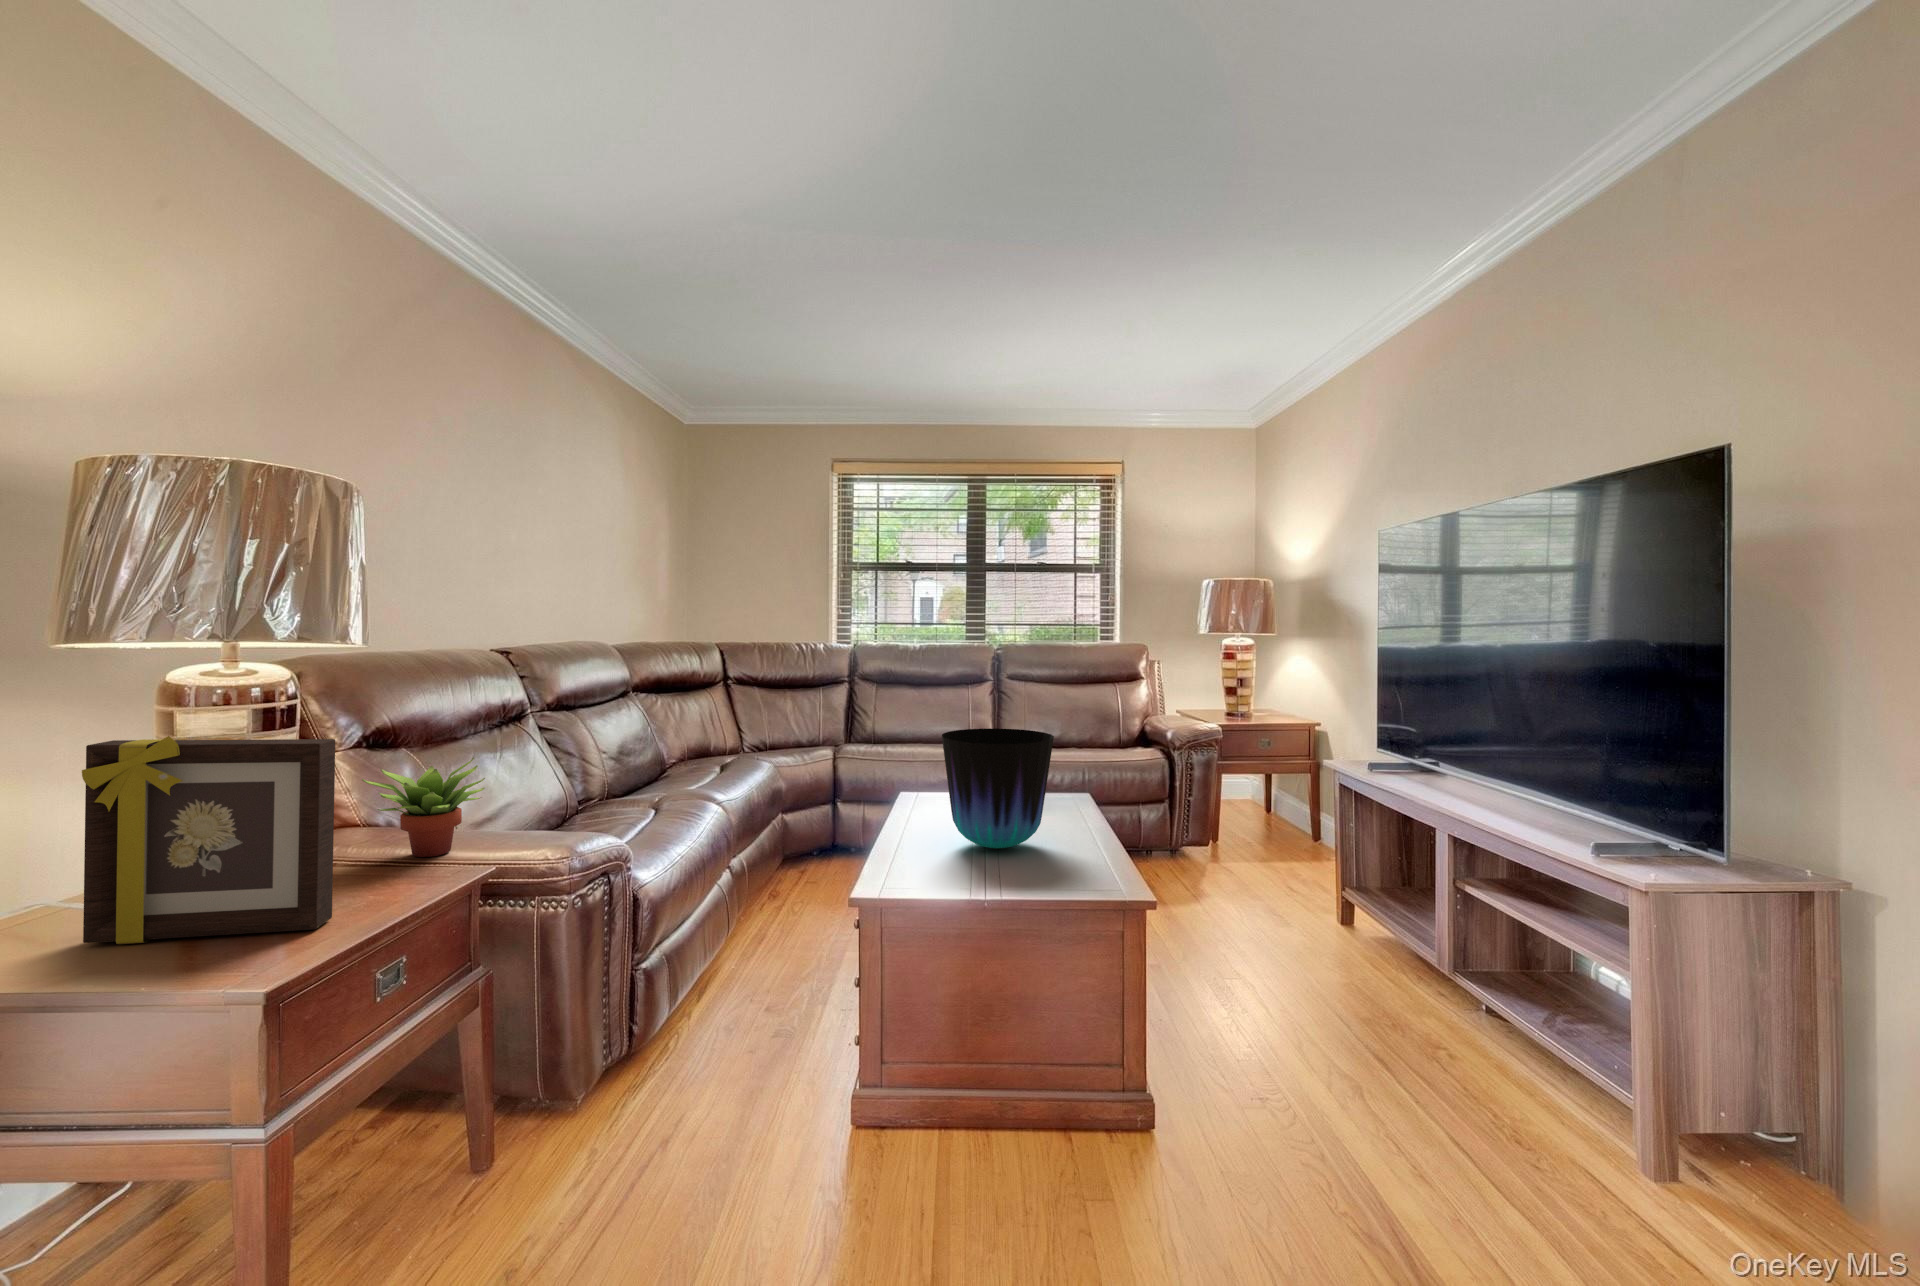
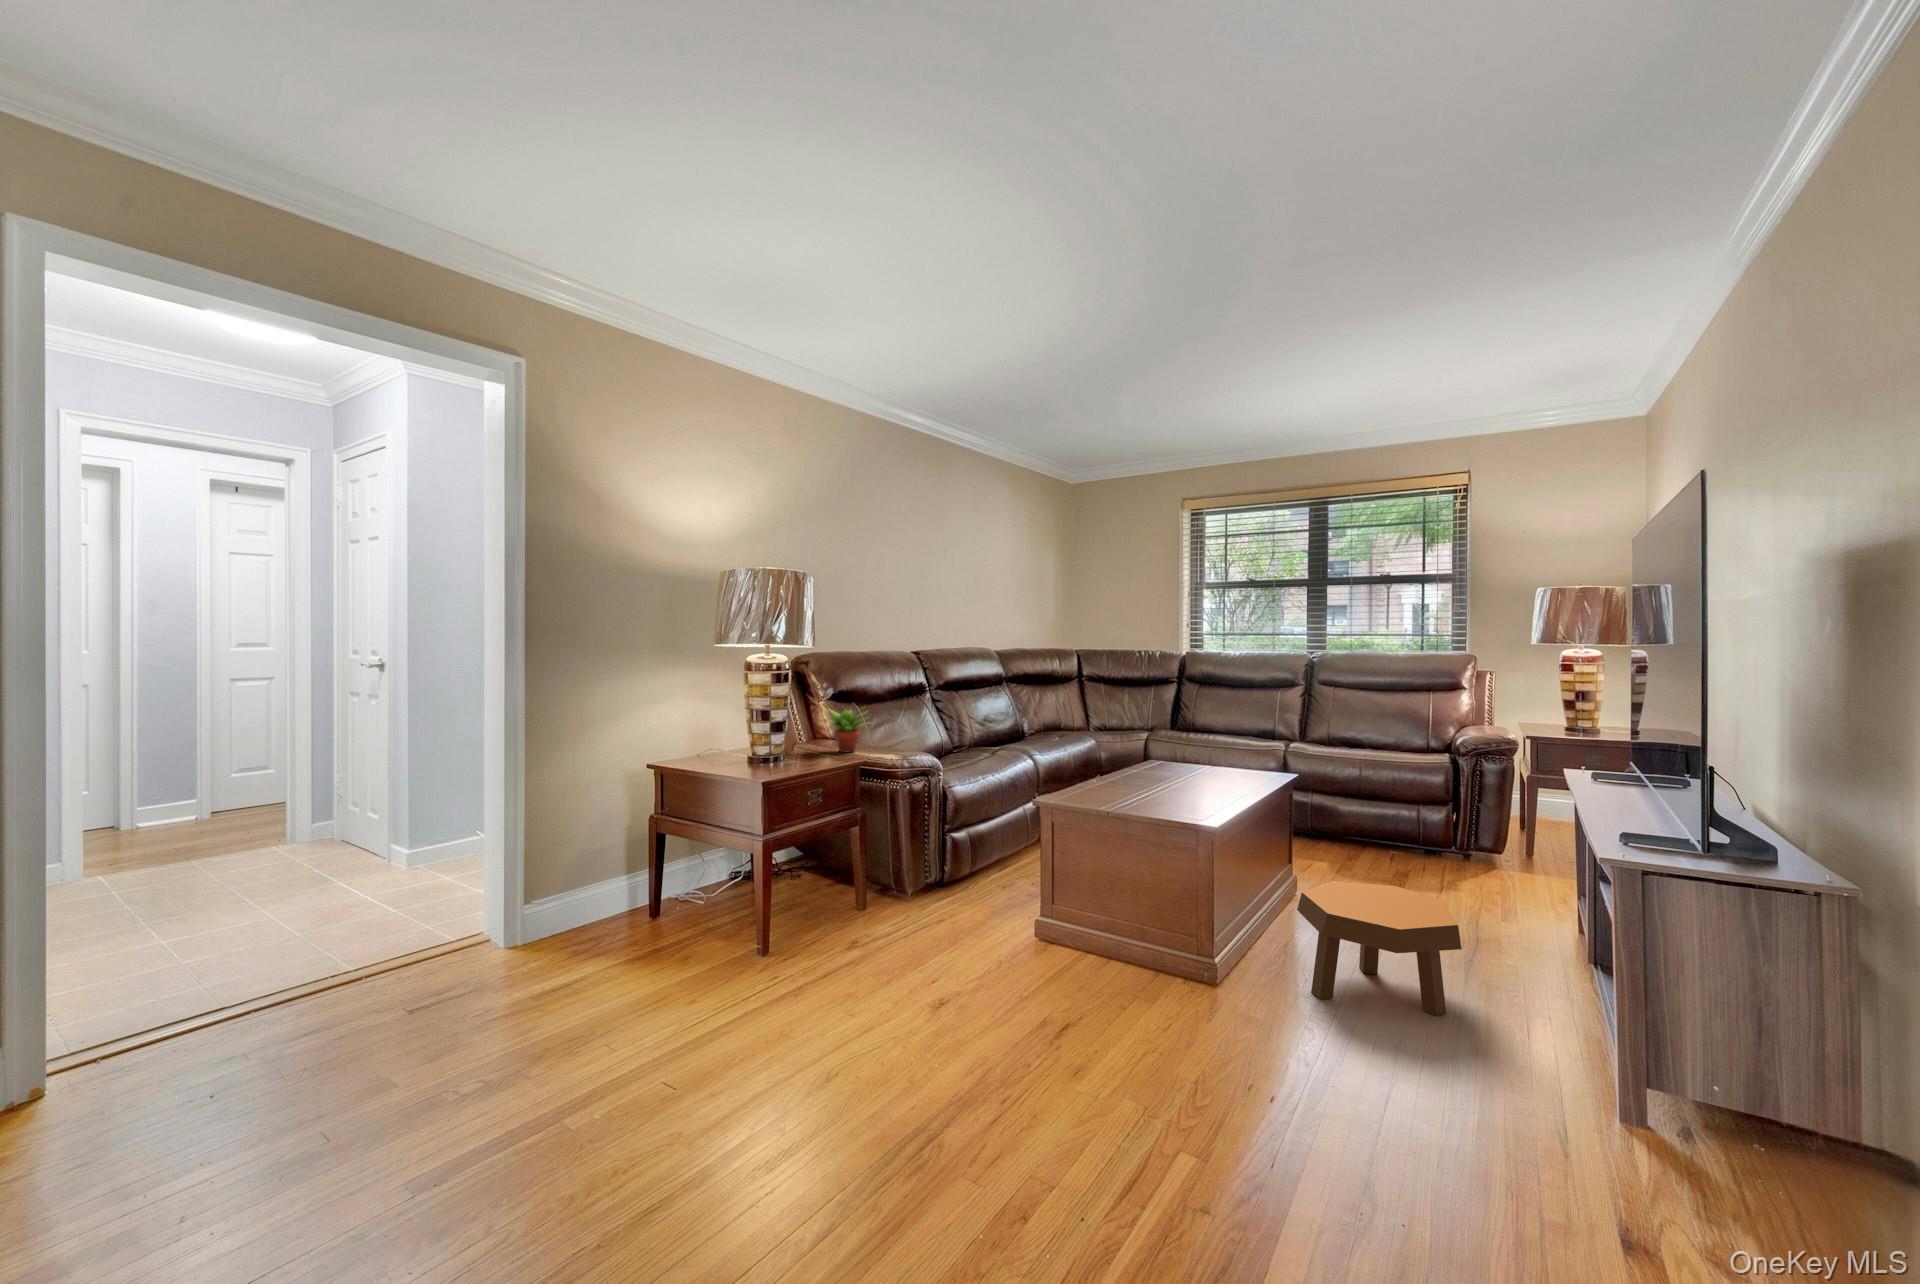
vase: present [942,728,1054,848] -> none [1131,711,1213,794]
picture frame: present [82,736,335,944] -> none [721,682,797,767]
footstool: none [1213,929,1417,1113] -> present [1297,881,1461,1016]

